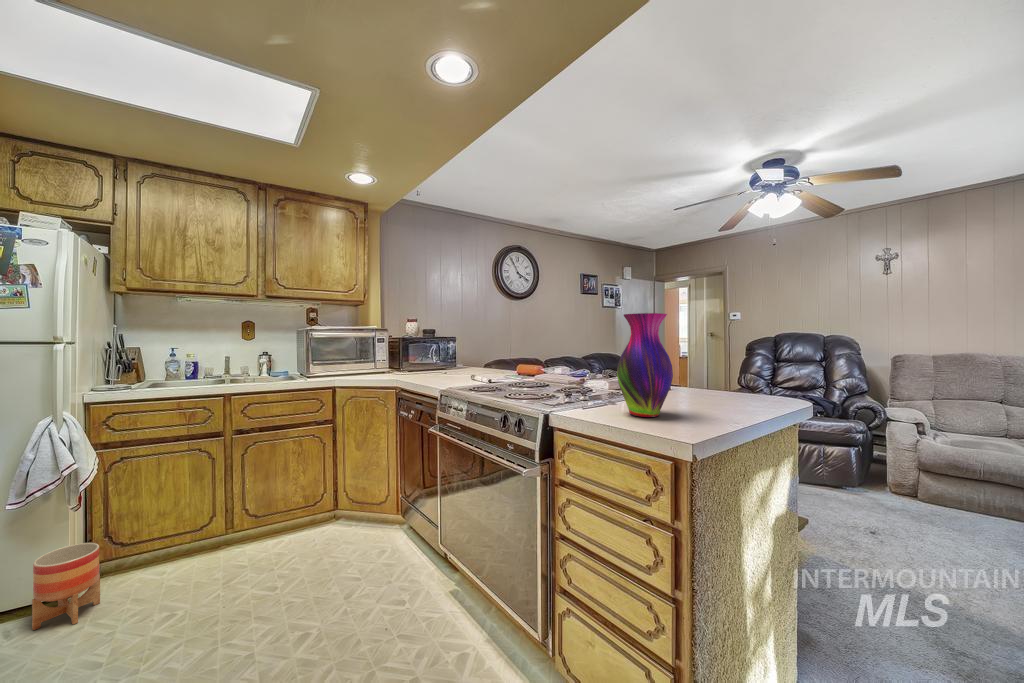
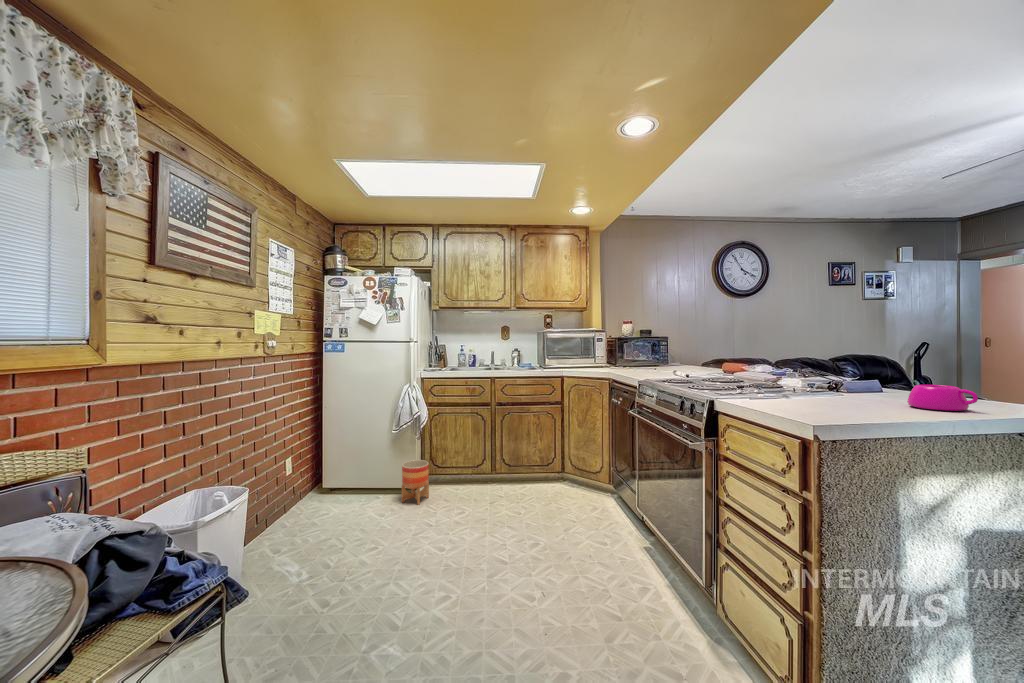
vase: present [617,313,673,417] -> none [801,302,873,410]
bowl: none [683,387,729,410] -> present [907,384,978,411]

